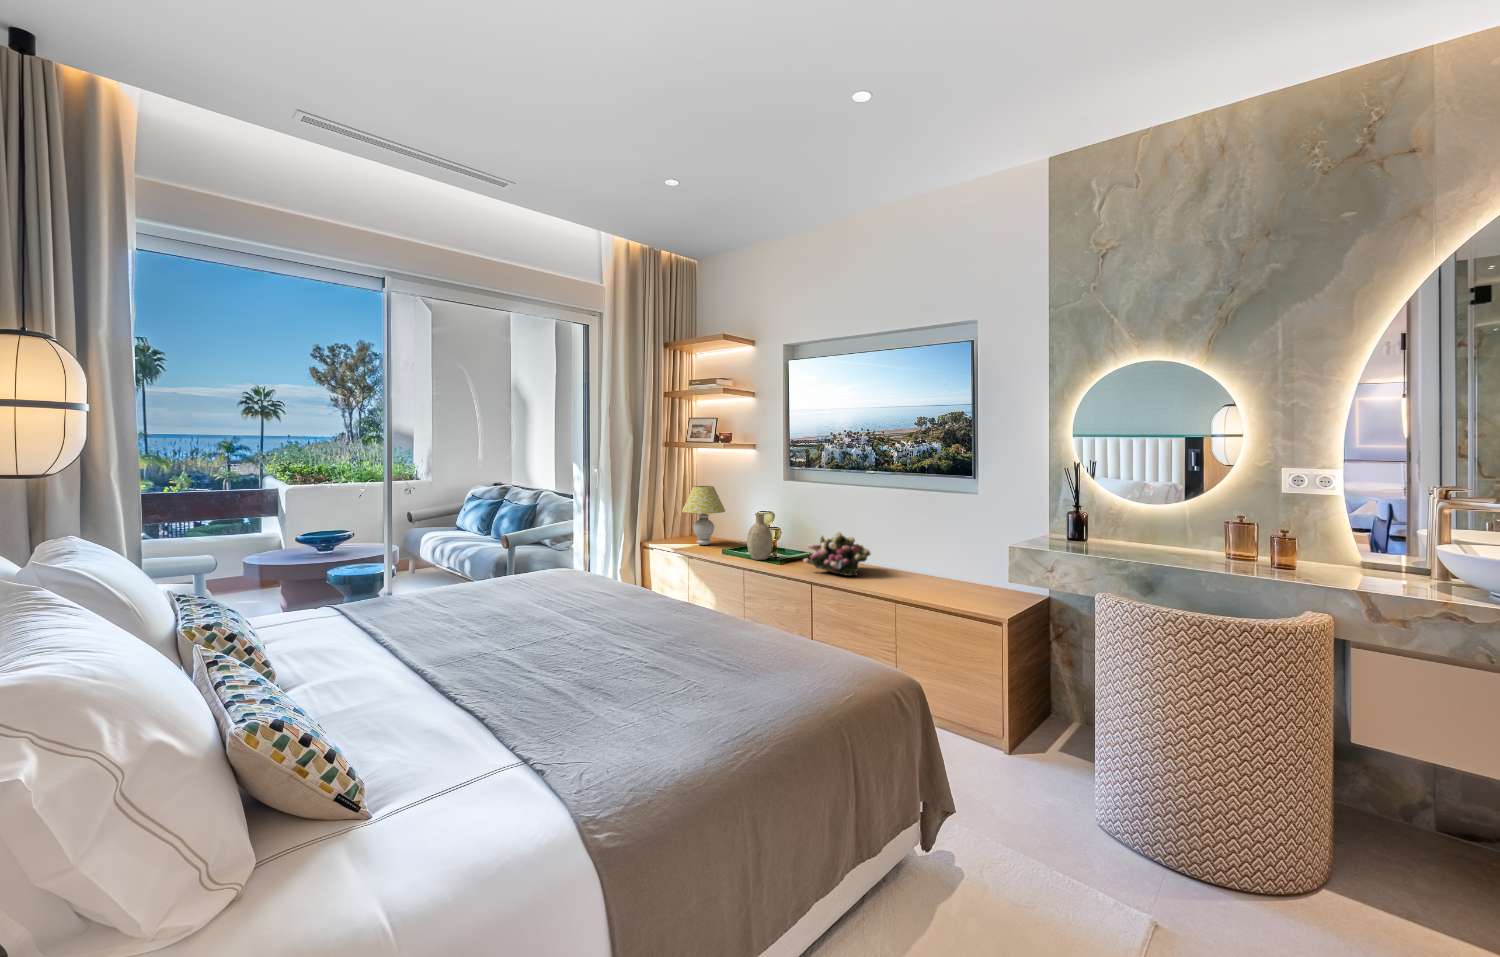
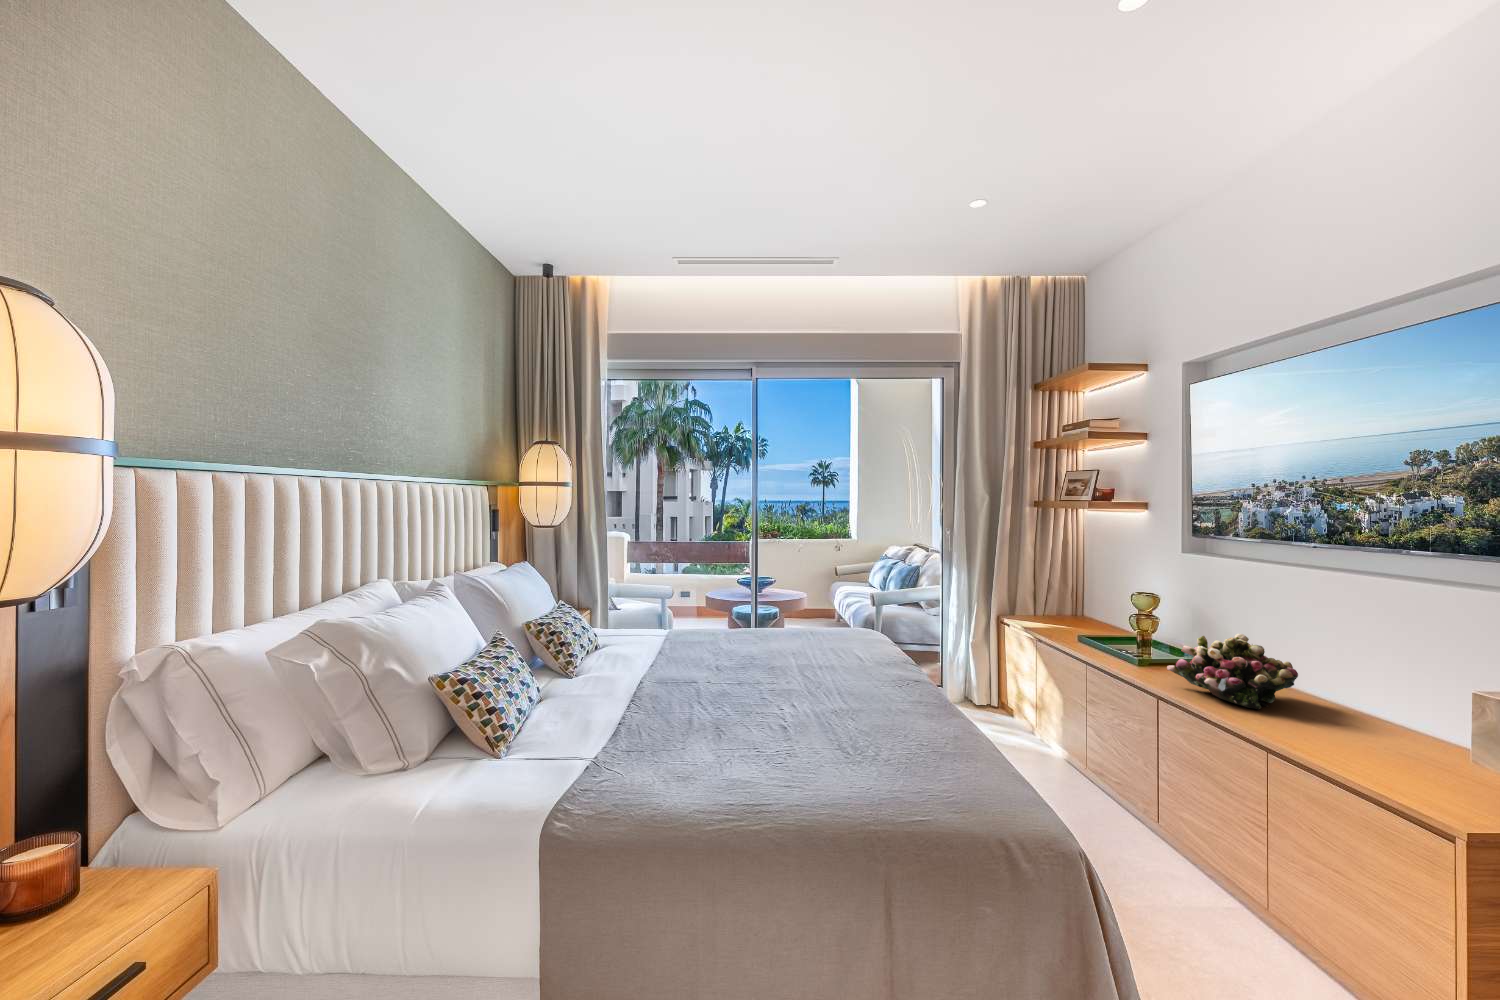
table lamp: present [682,486,725,545] -> none [1043,553,1104,626]
decorative vase: present [747,513,773,560] -> none [1106,592,1147,657]

